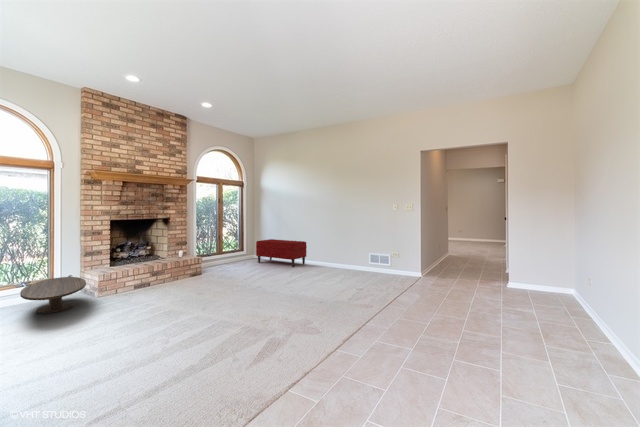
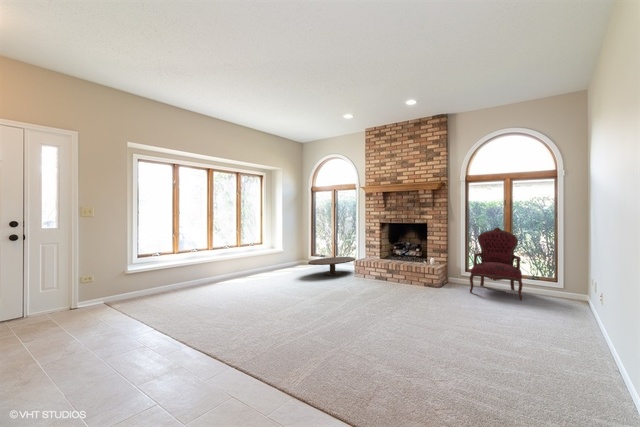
armchair: none [208,219,249,270] -> present [470,228,523,300]
bench: present [256,239,307,267] -> none [543,267,621,338]

